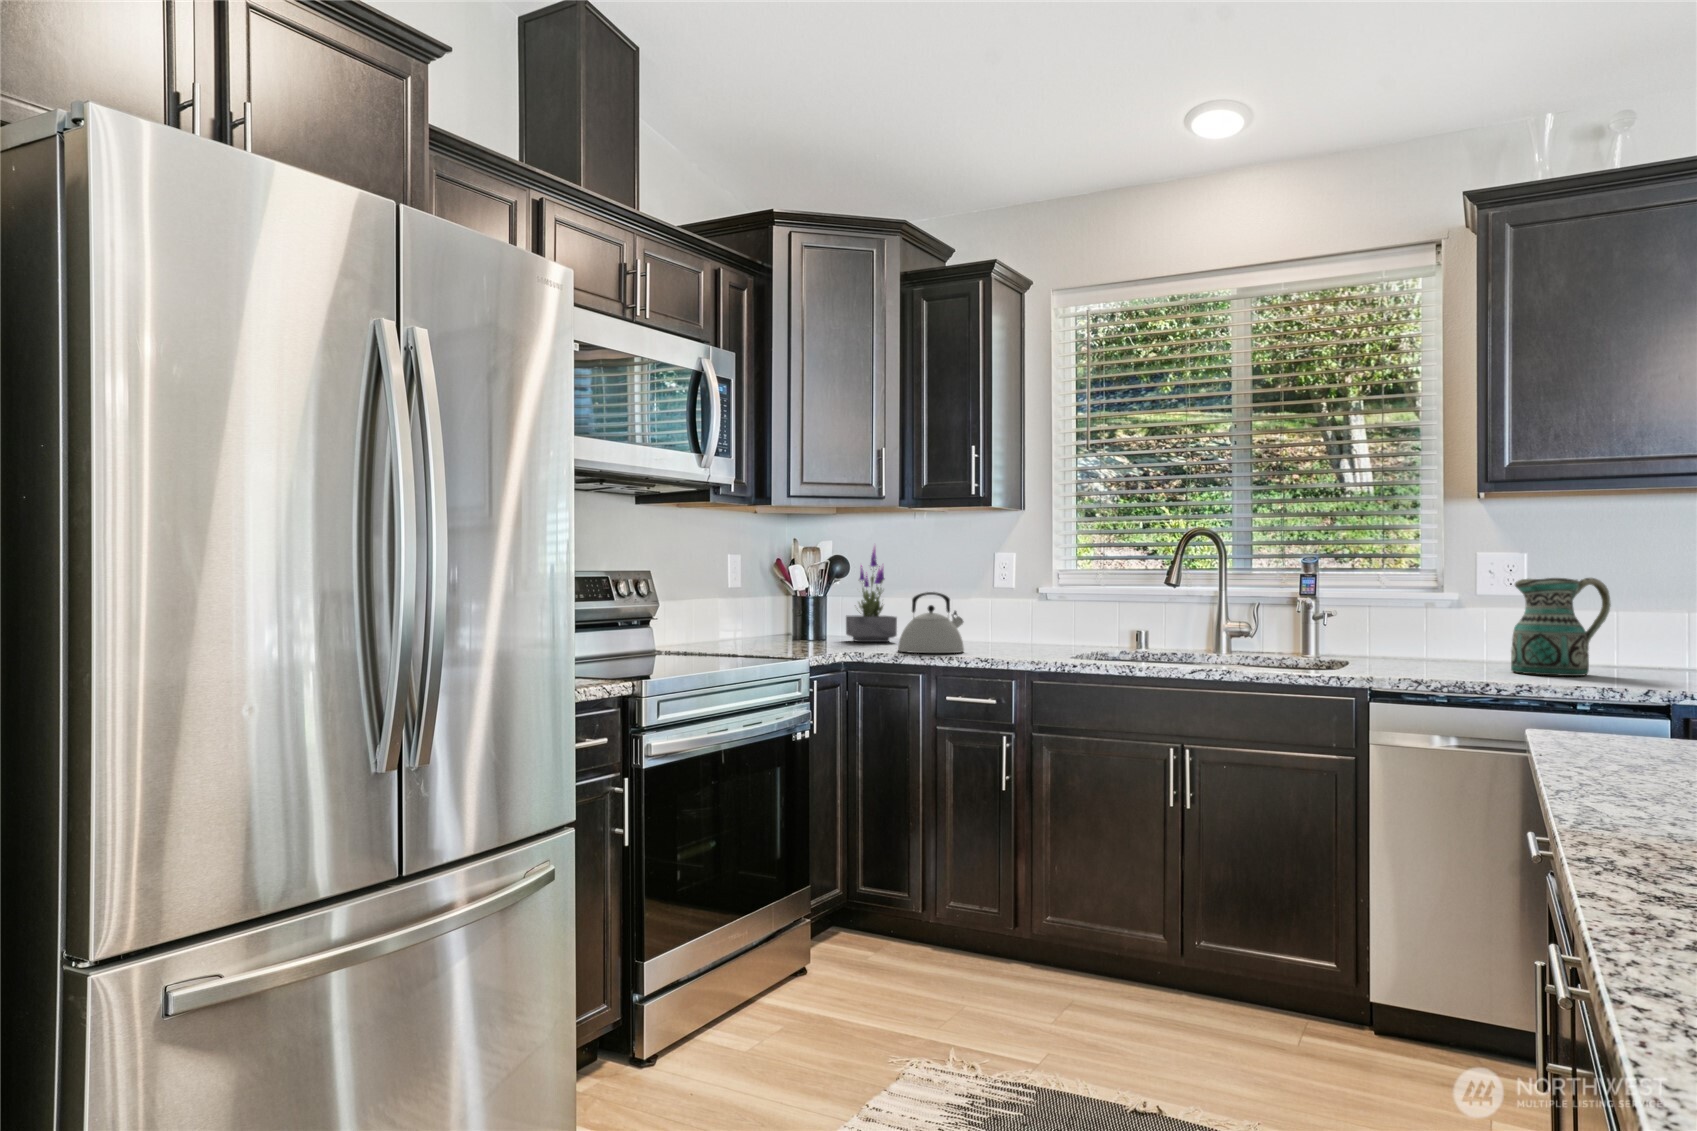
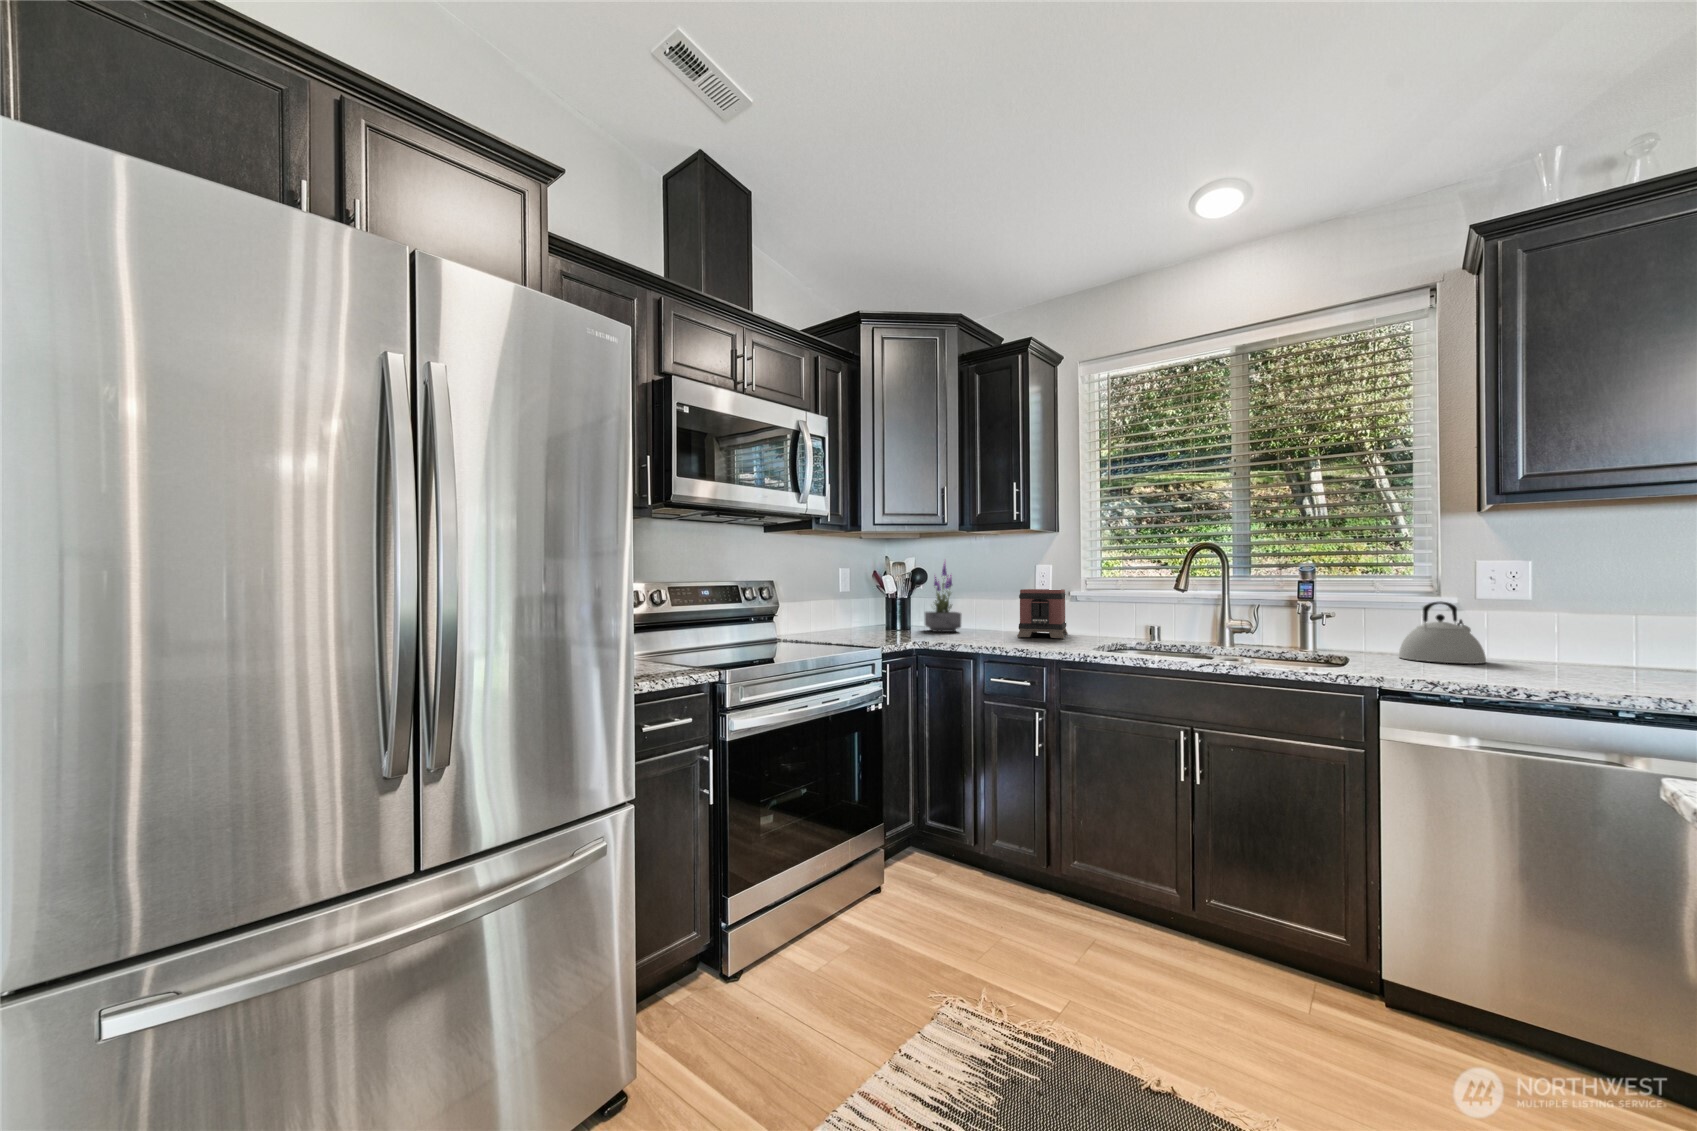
ceramic pitcher: present [1511,578,1611,676] -> none [1523,584,1638,679]
toaster: none [972,585,1033,648] -> present [1018,589,1067,638]
kettle: present [898,592,964,653] -> present [1399,601,1486,664]

